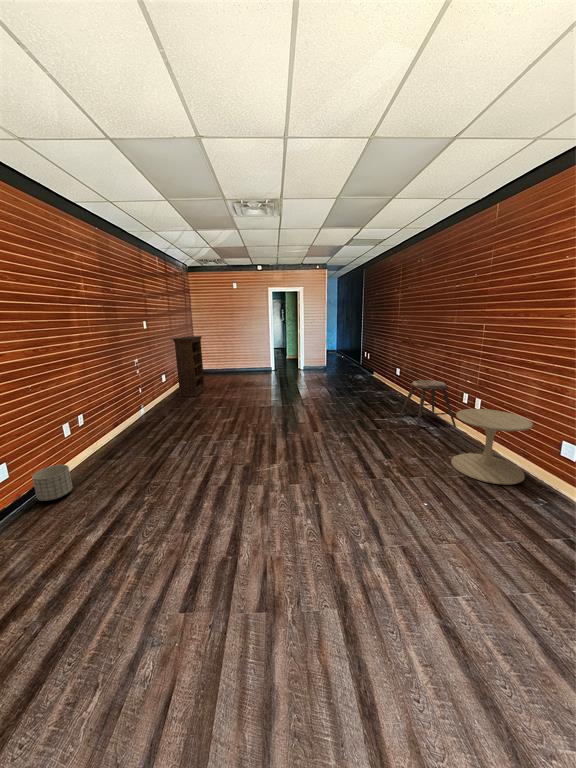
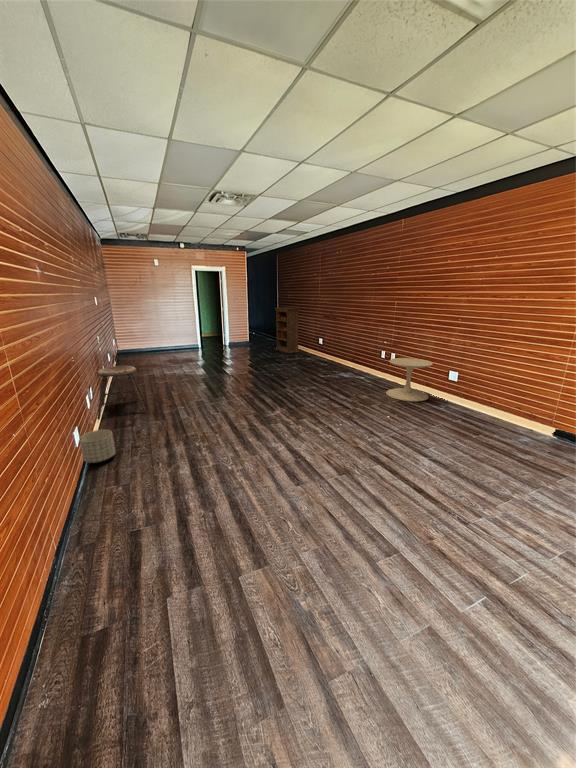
bookcase: present [172,336,206,397] -> present [275,308,300,353]
stool: present [400,380,456,428] -> present [97,365,146,419]

